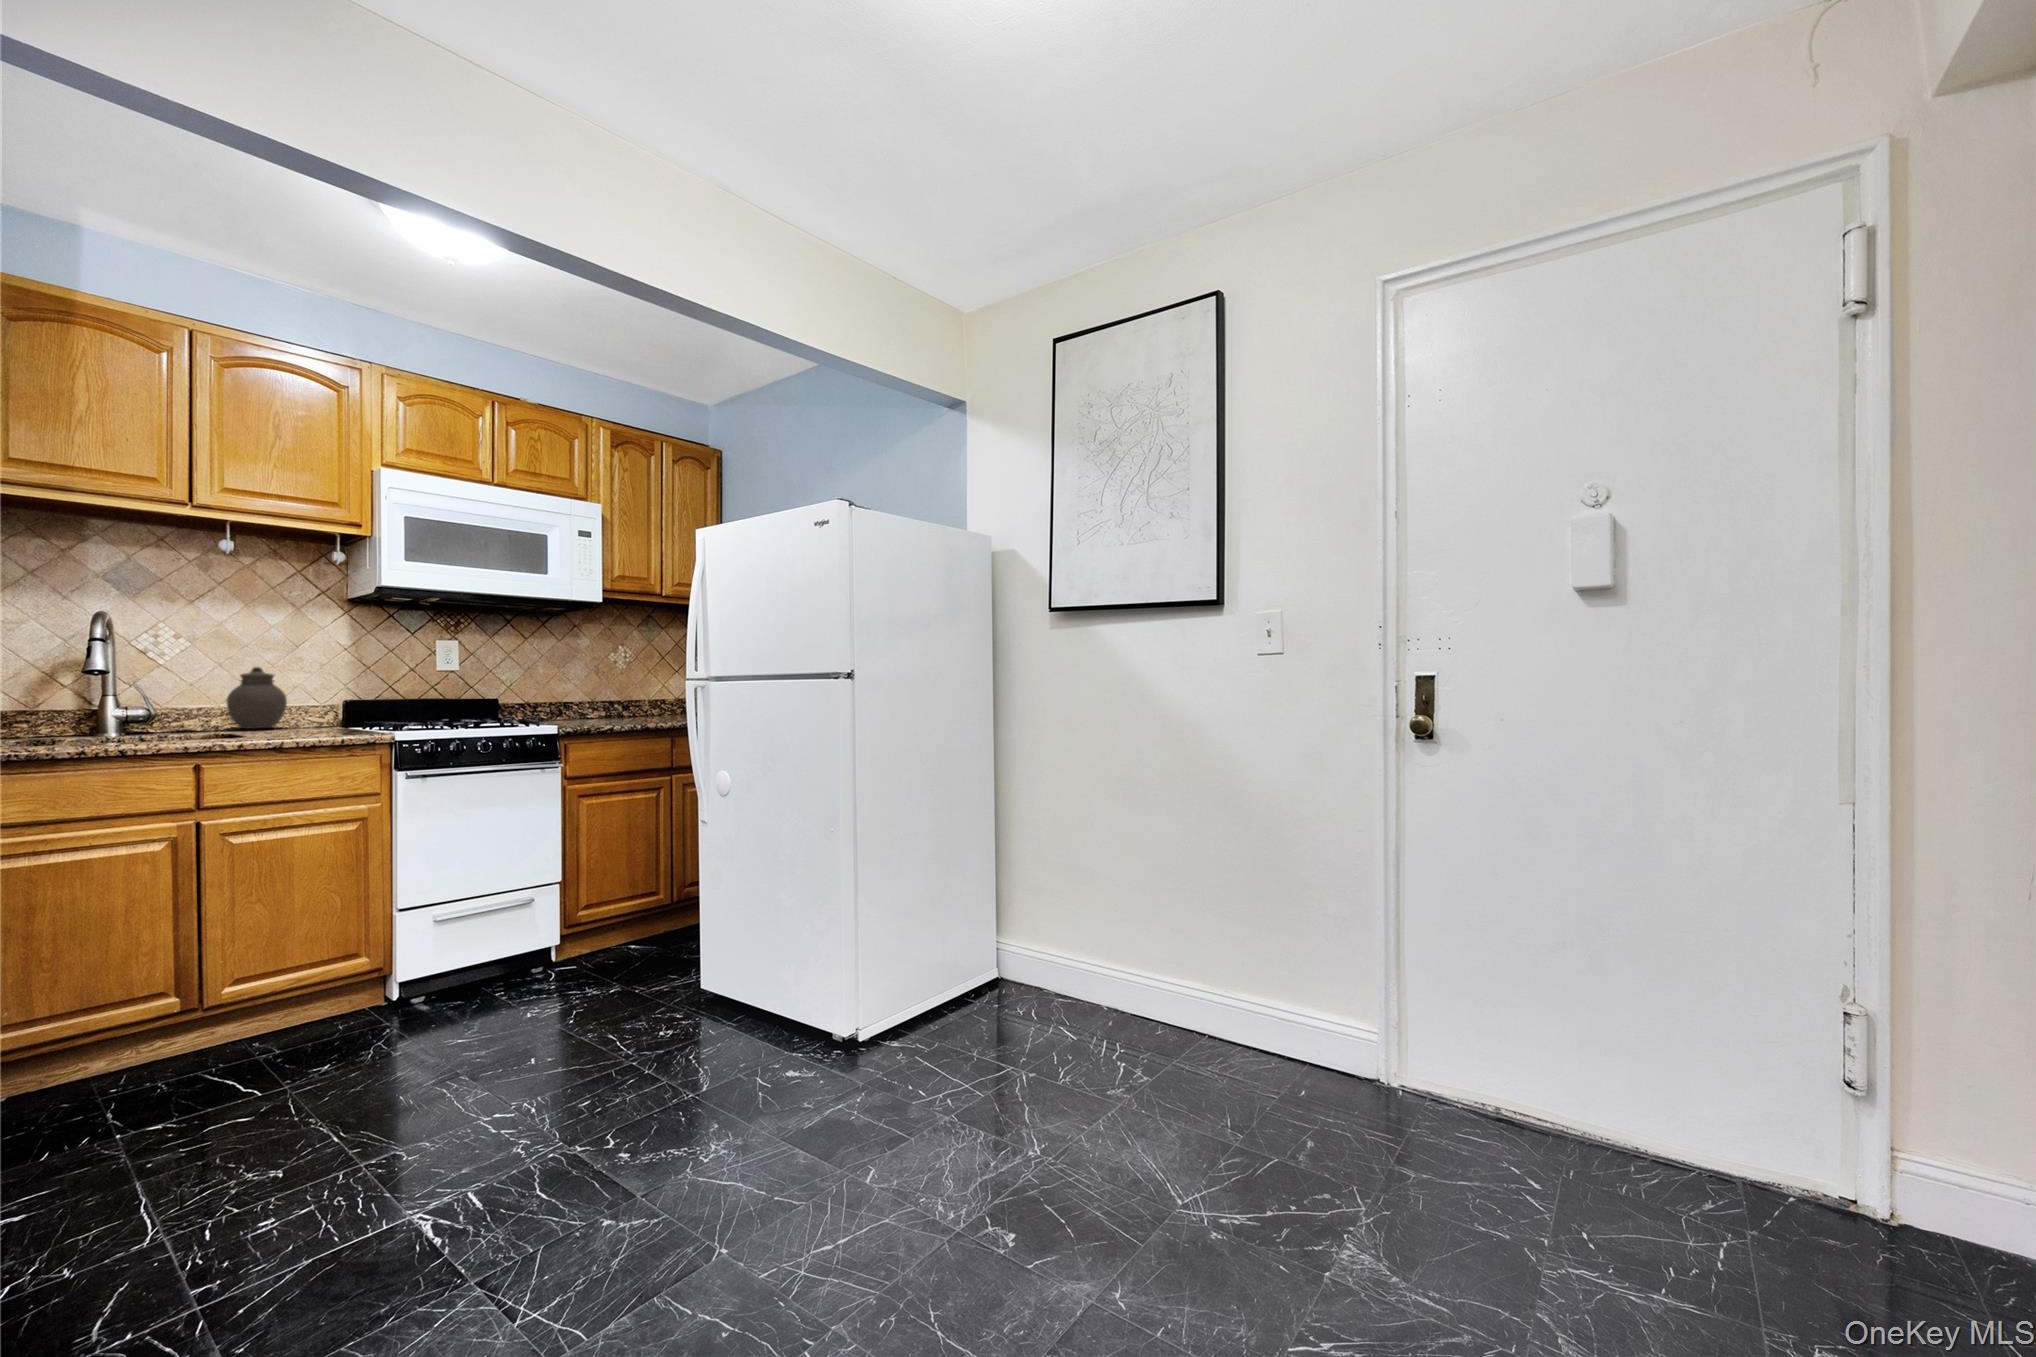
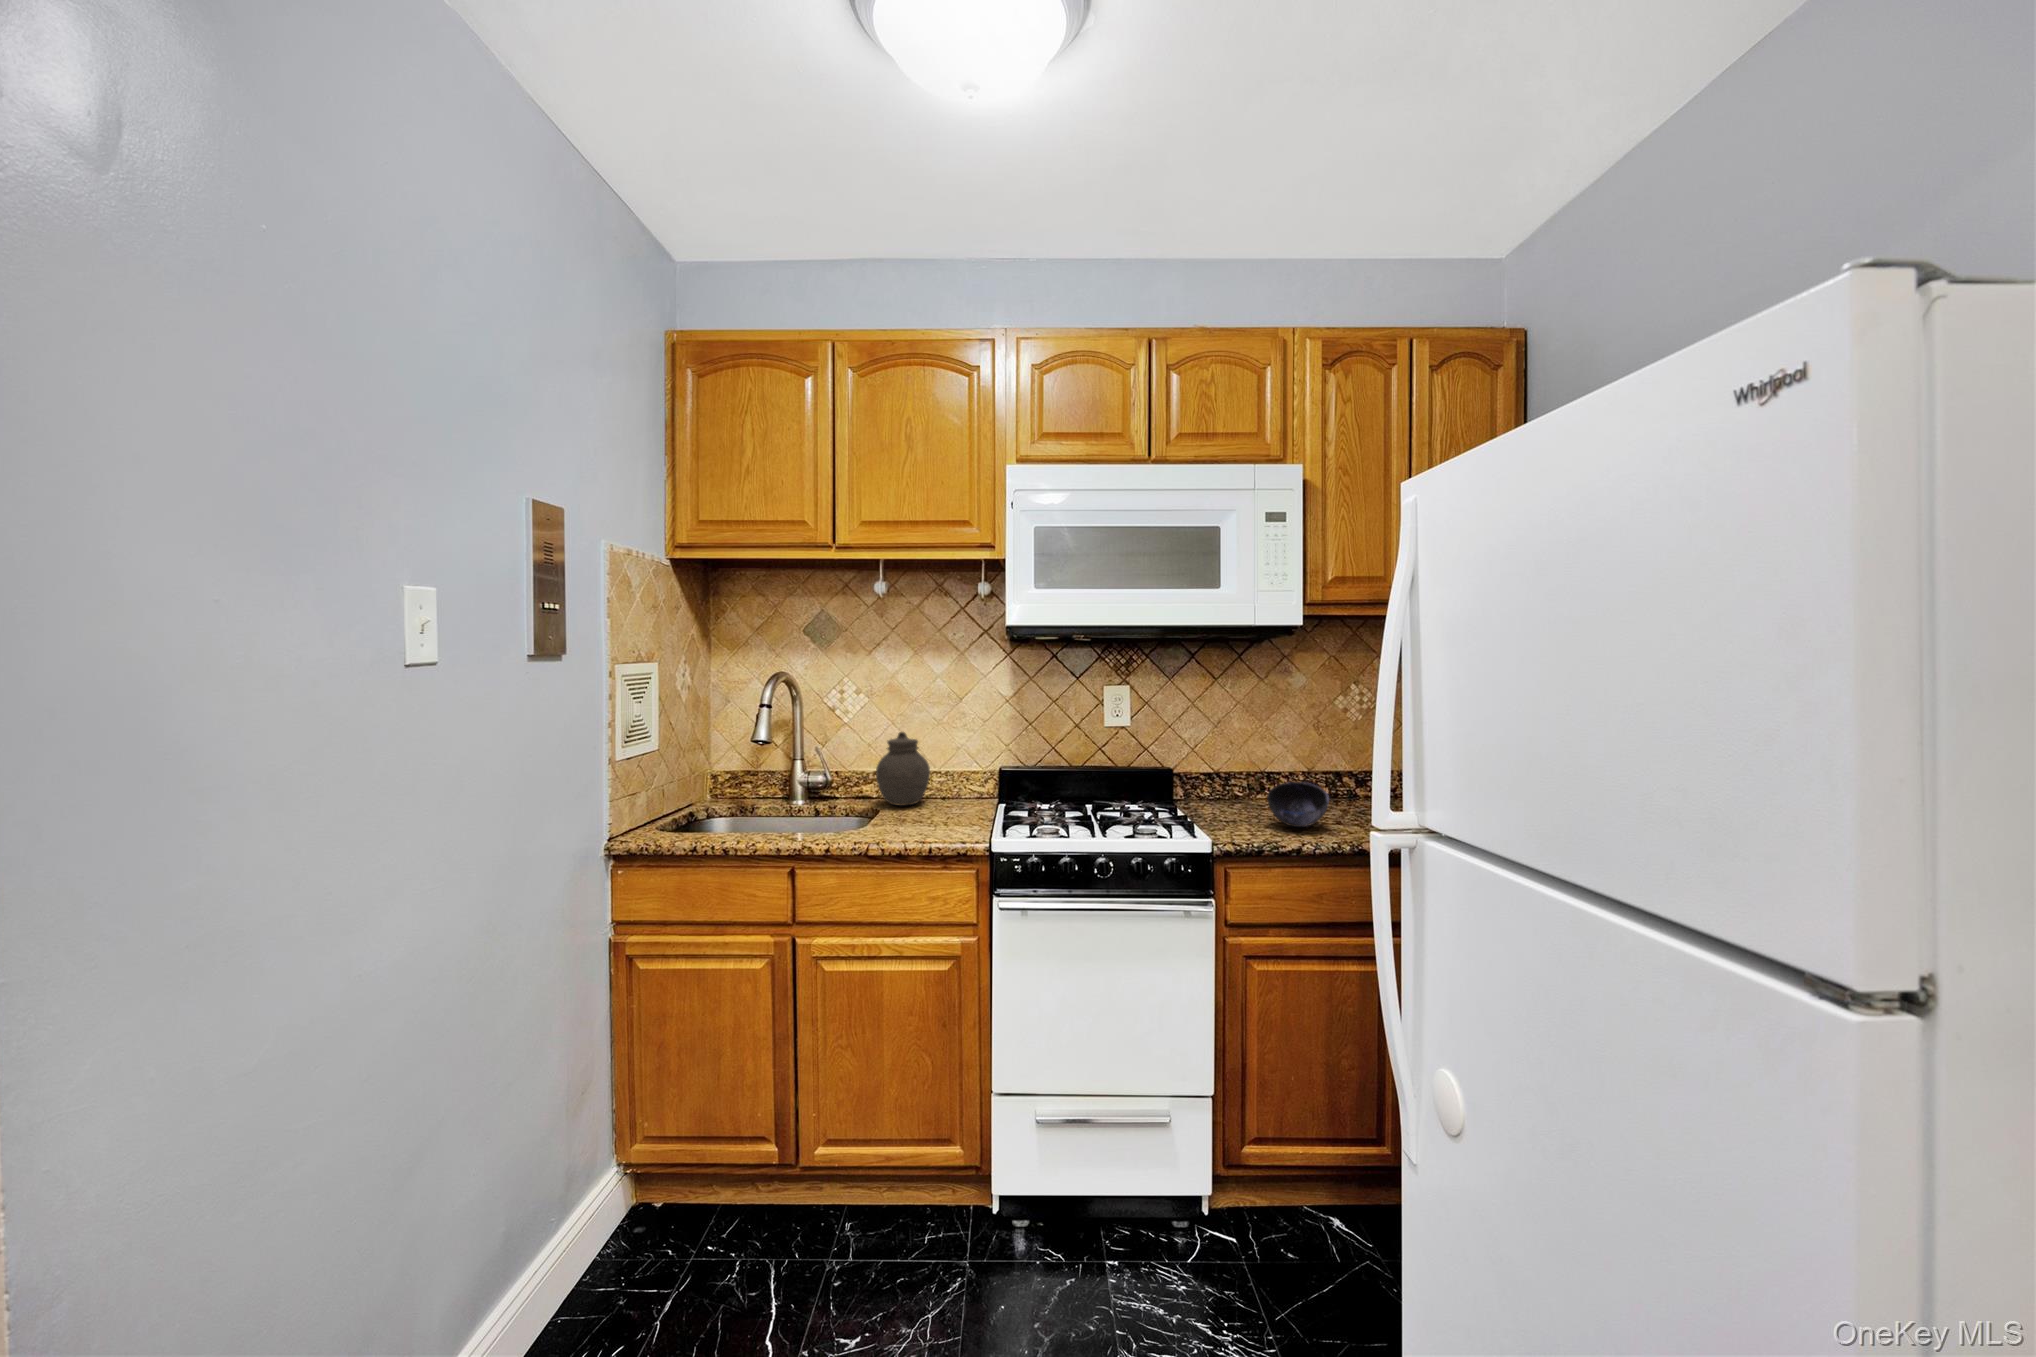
bowl: none [583,698,623,723] -> present [1267,782,1329,827]

